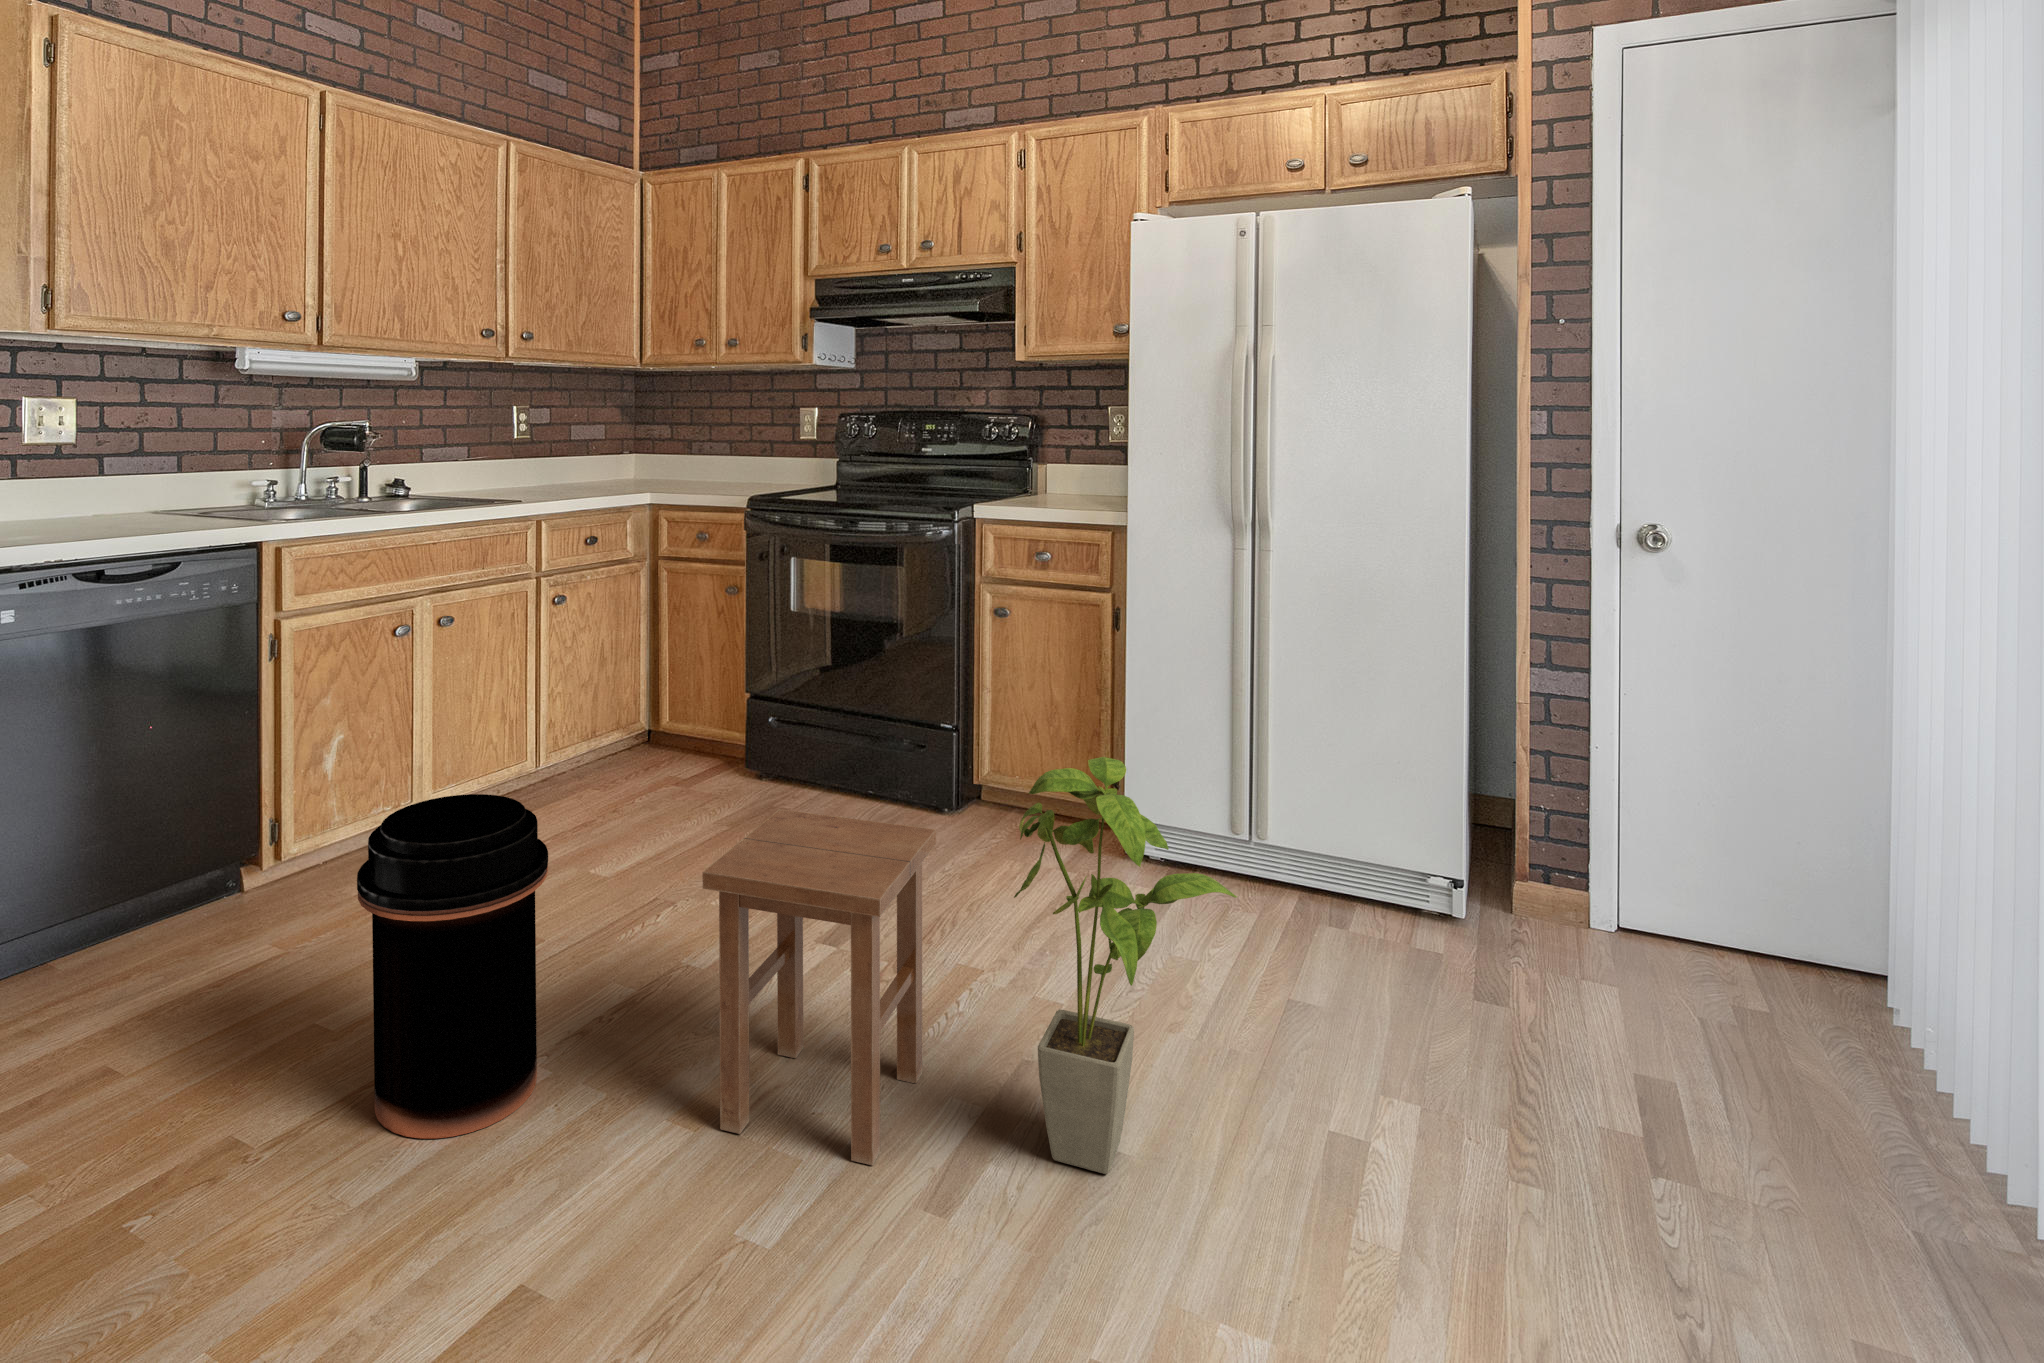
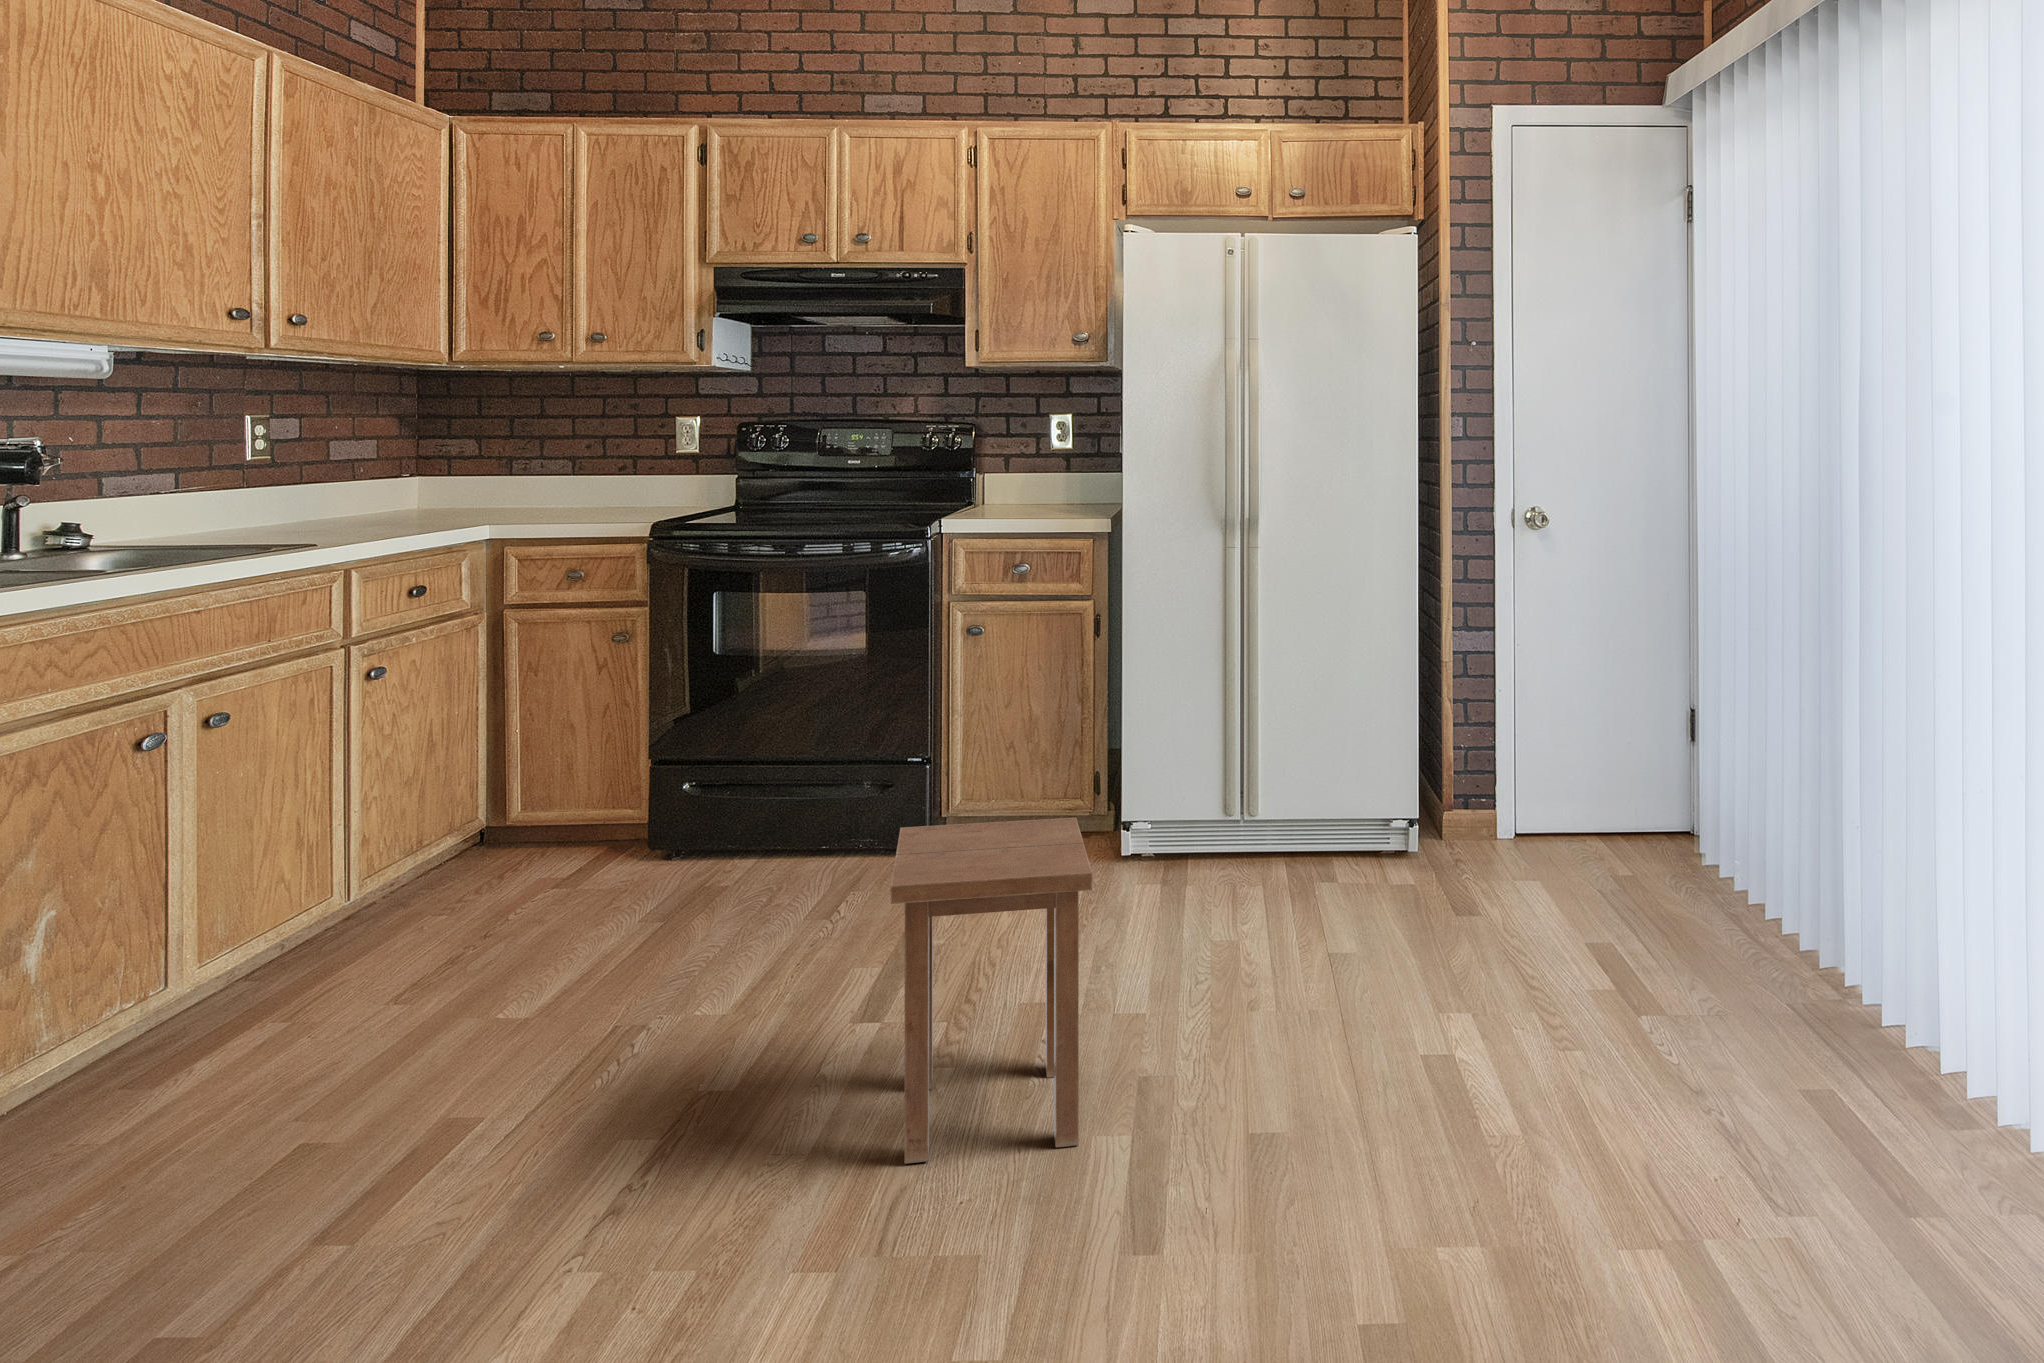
house plant: present [1014,757,1237,1174] -> none [1175,710,1367,1094]
trash can: present [357,794,548,1138] -> none [423,859,671,1284]

